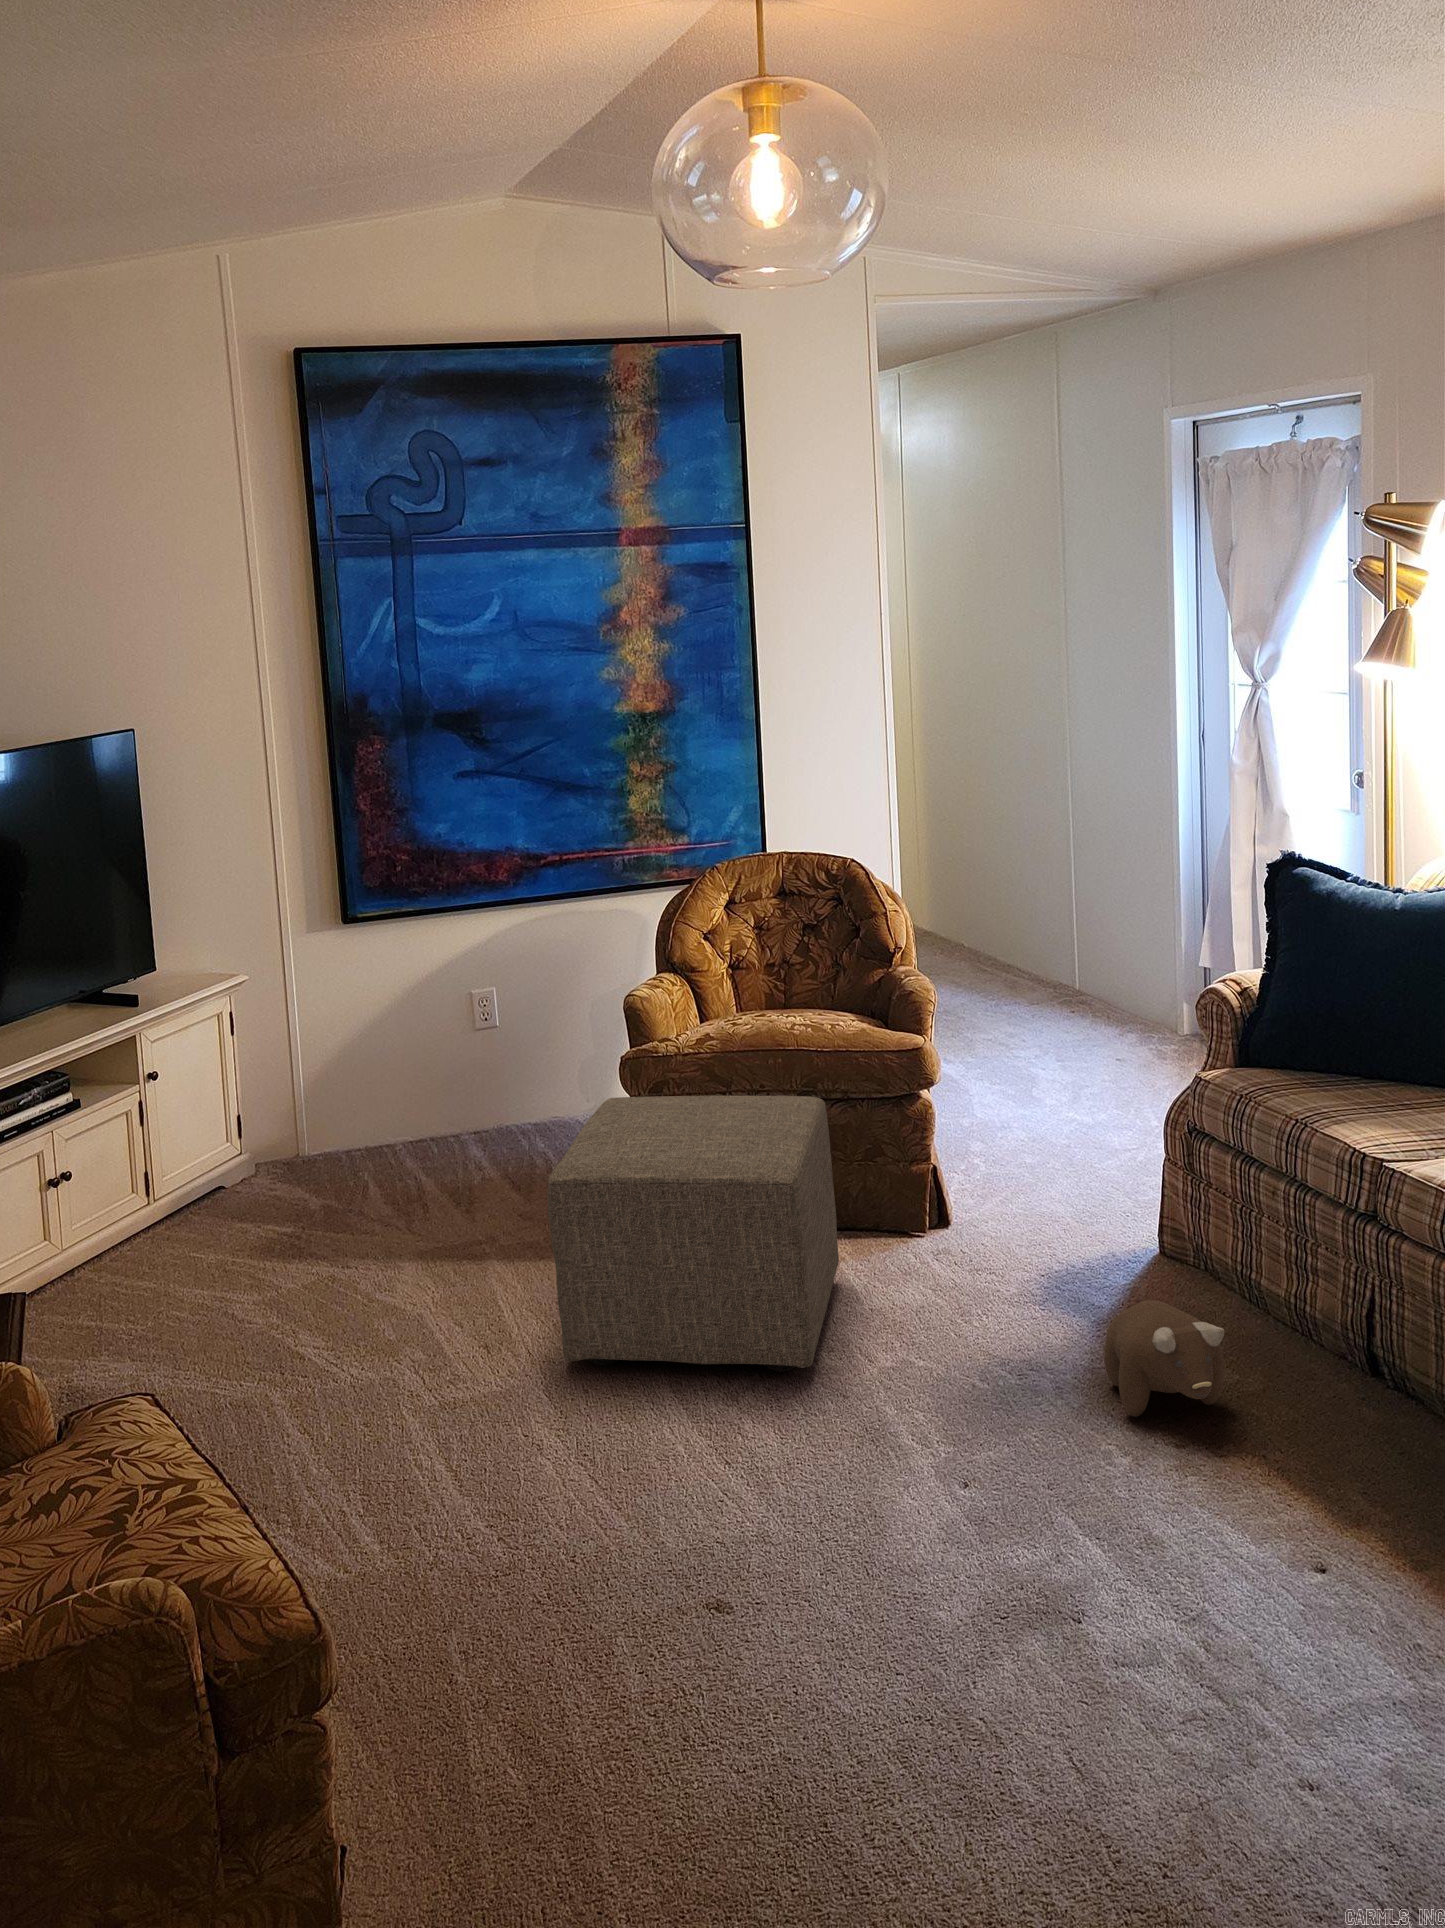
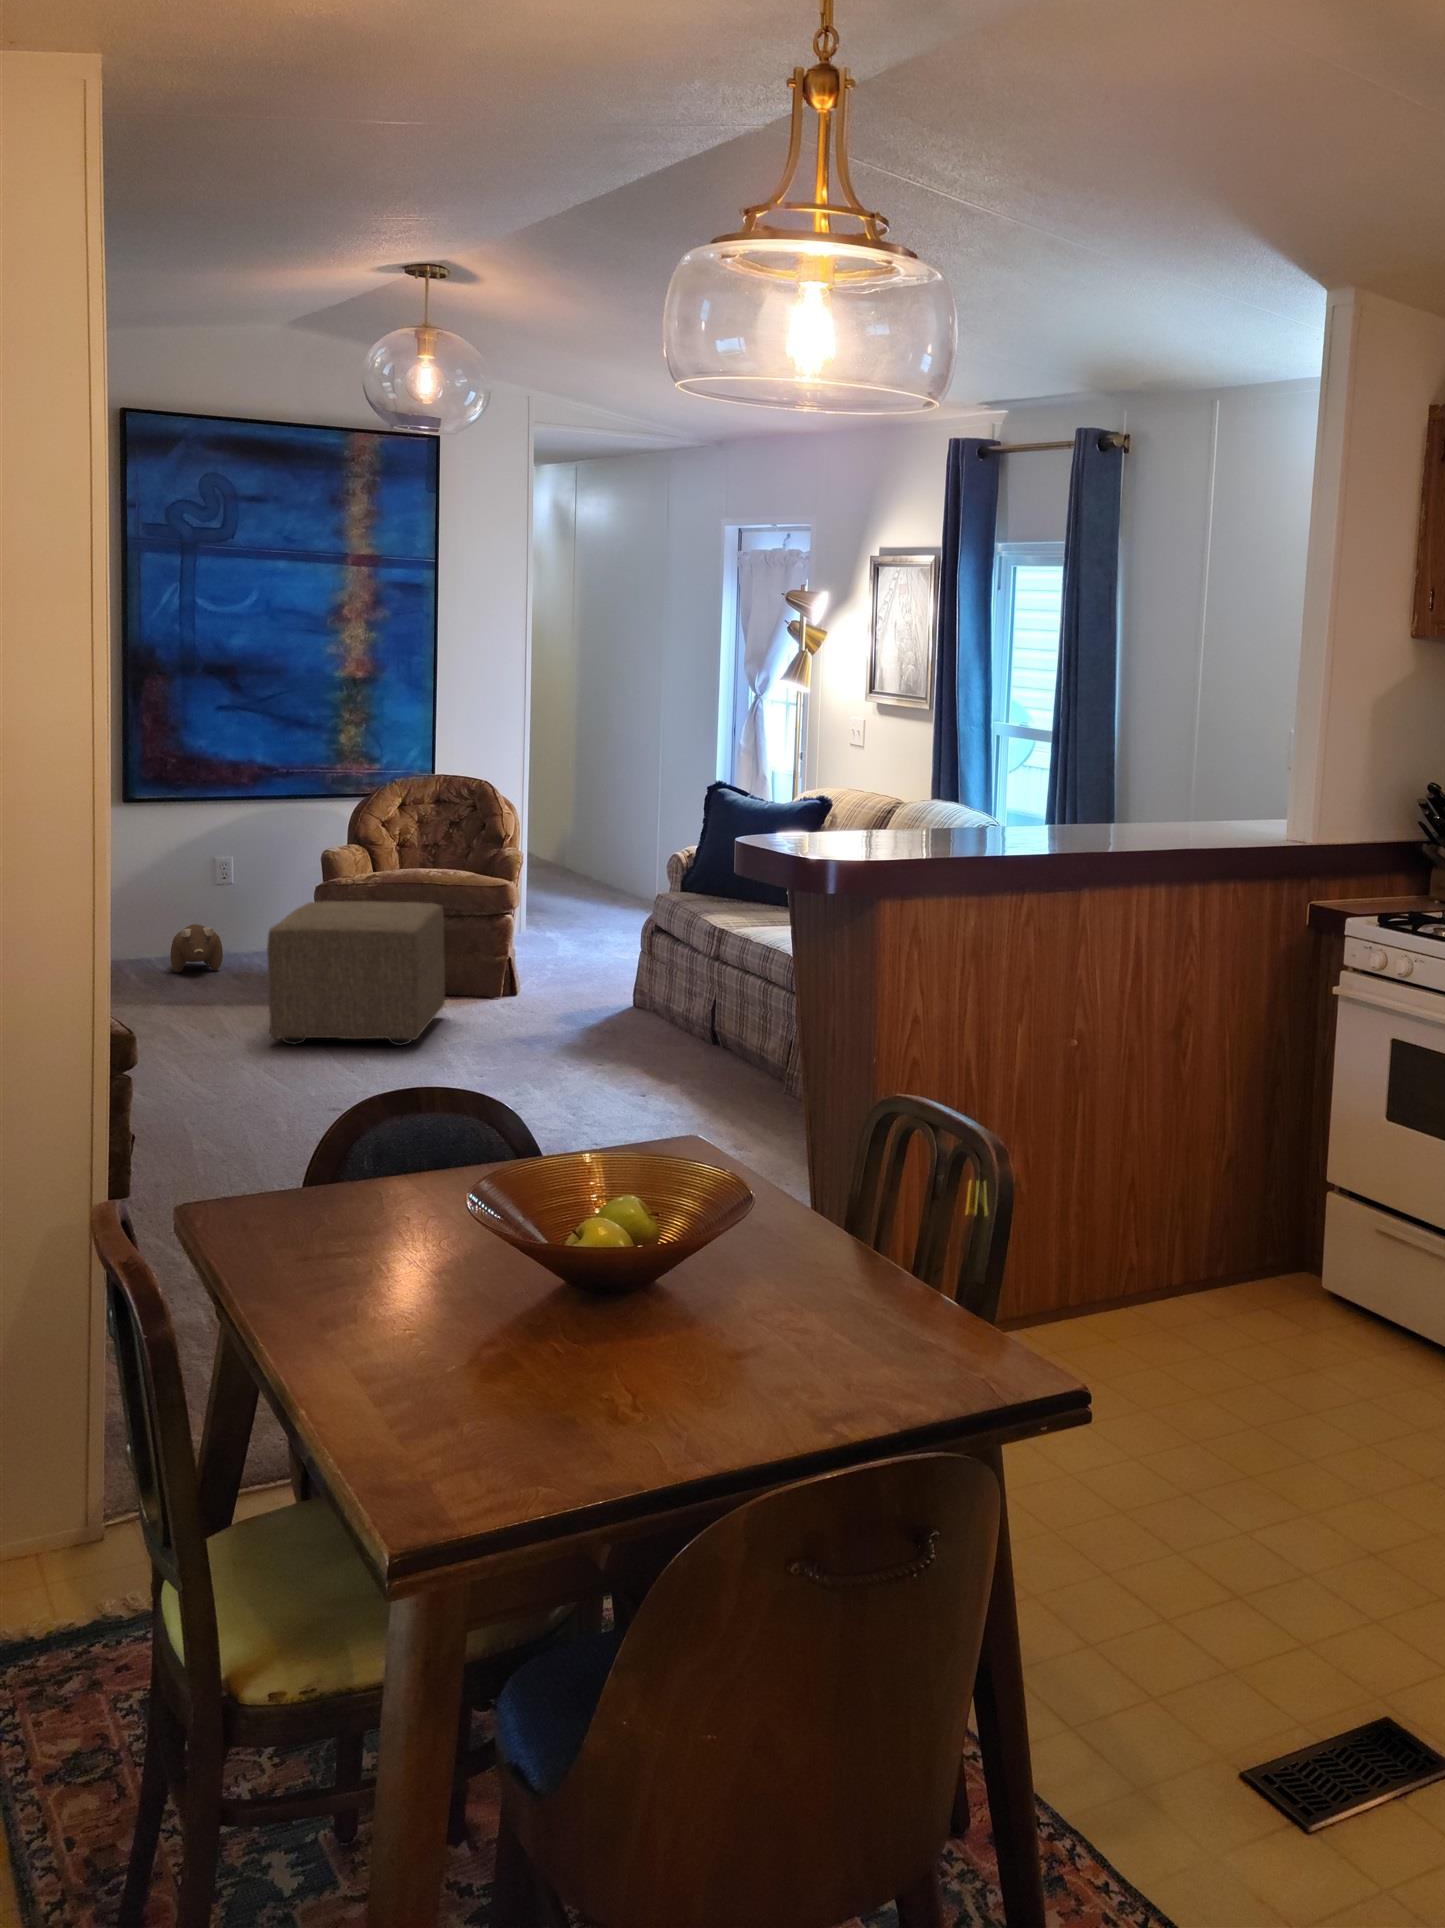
plush toy: present [1104,1300,1225,1417] -> present [170,924,223,973]

